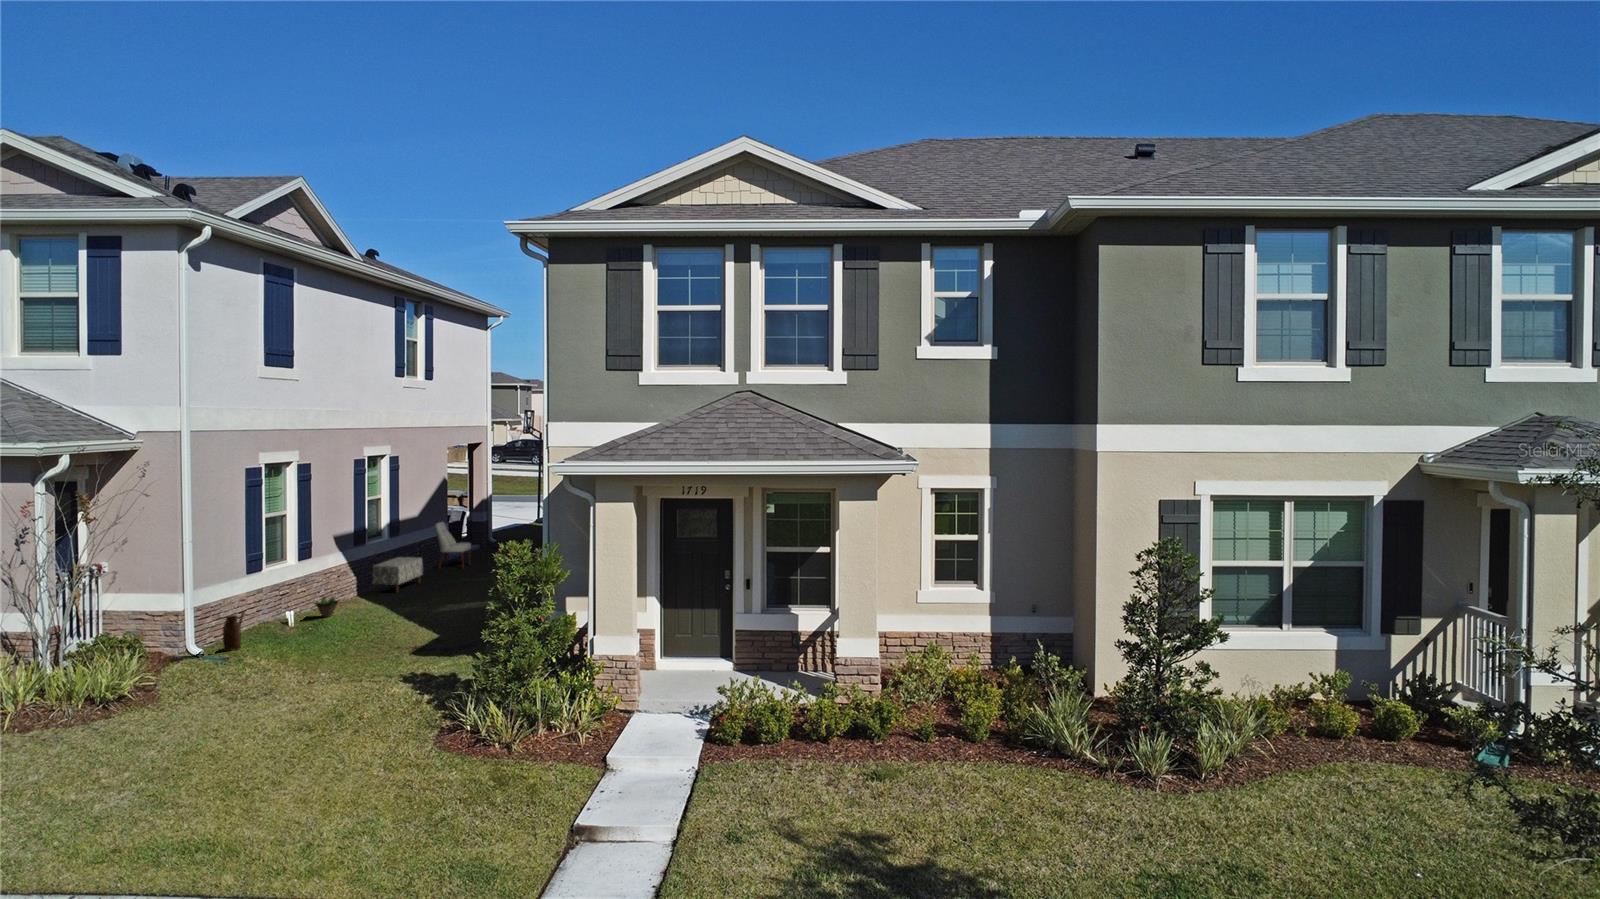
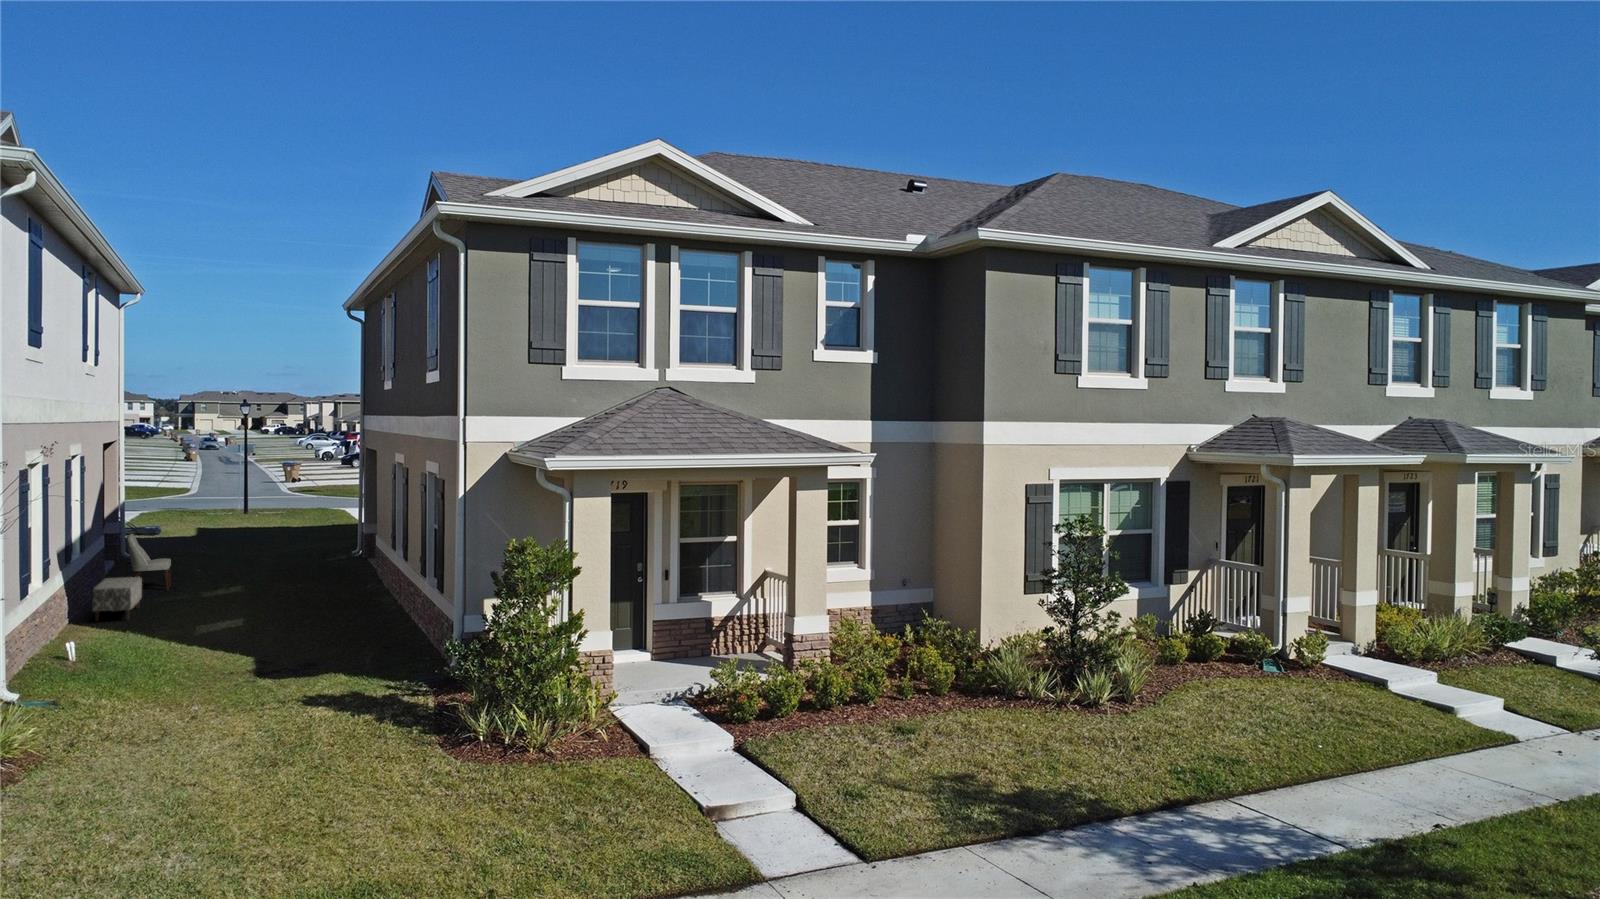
decorative plant: present [314,596,341,617] -> none [57,623,107,651]
watering can: present [223,612,244,651] -> none [11,644,34,693]

